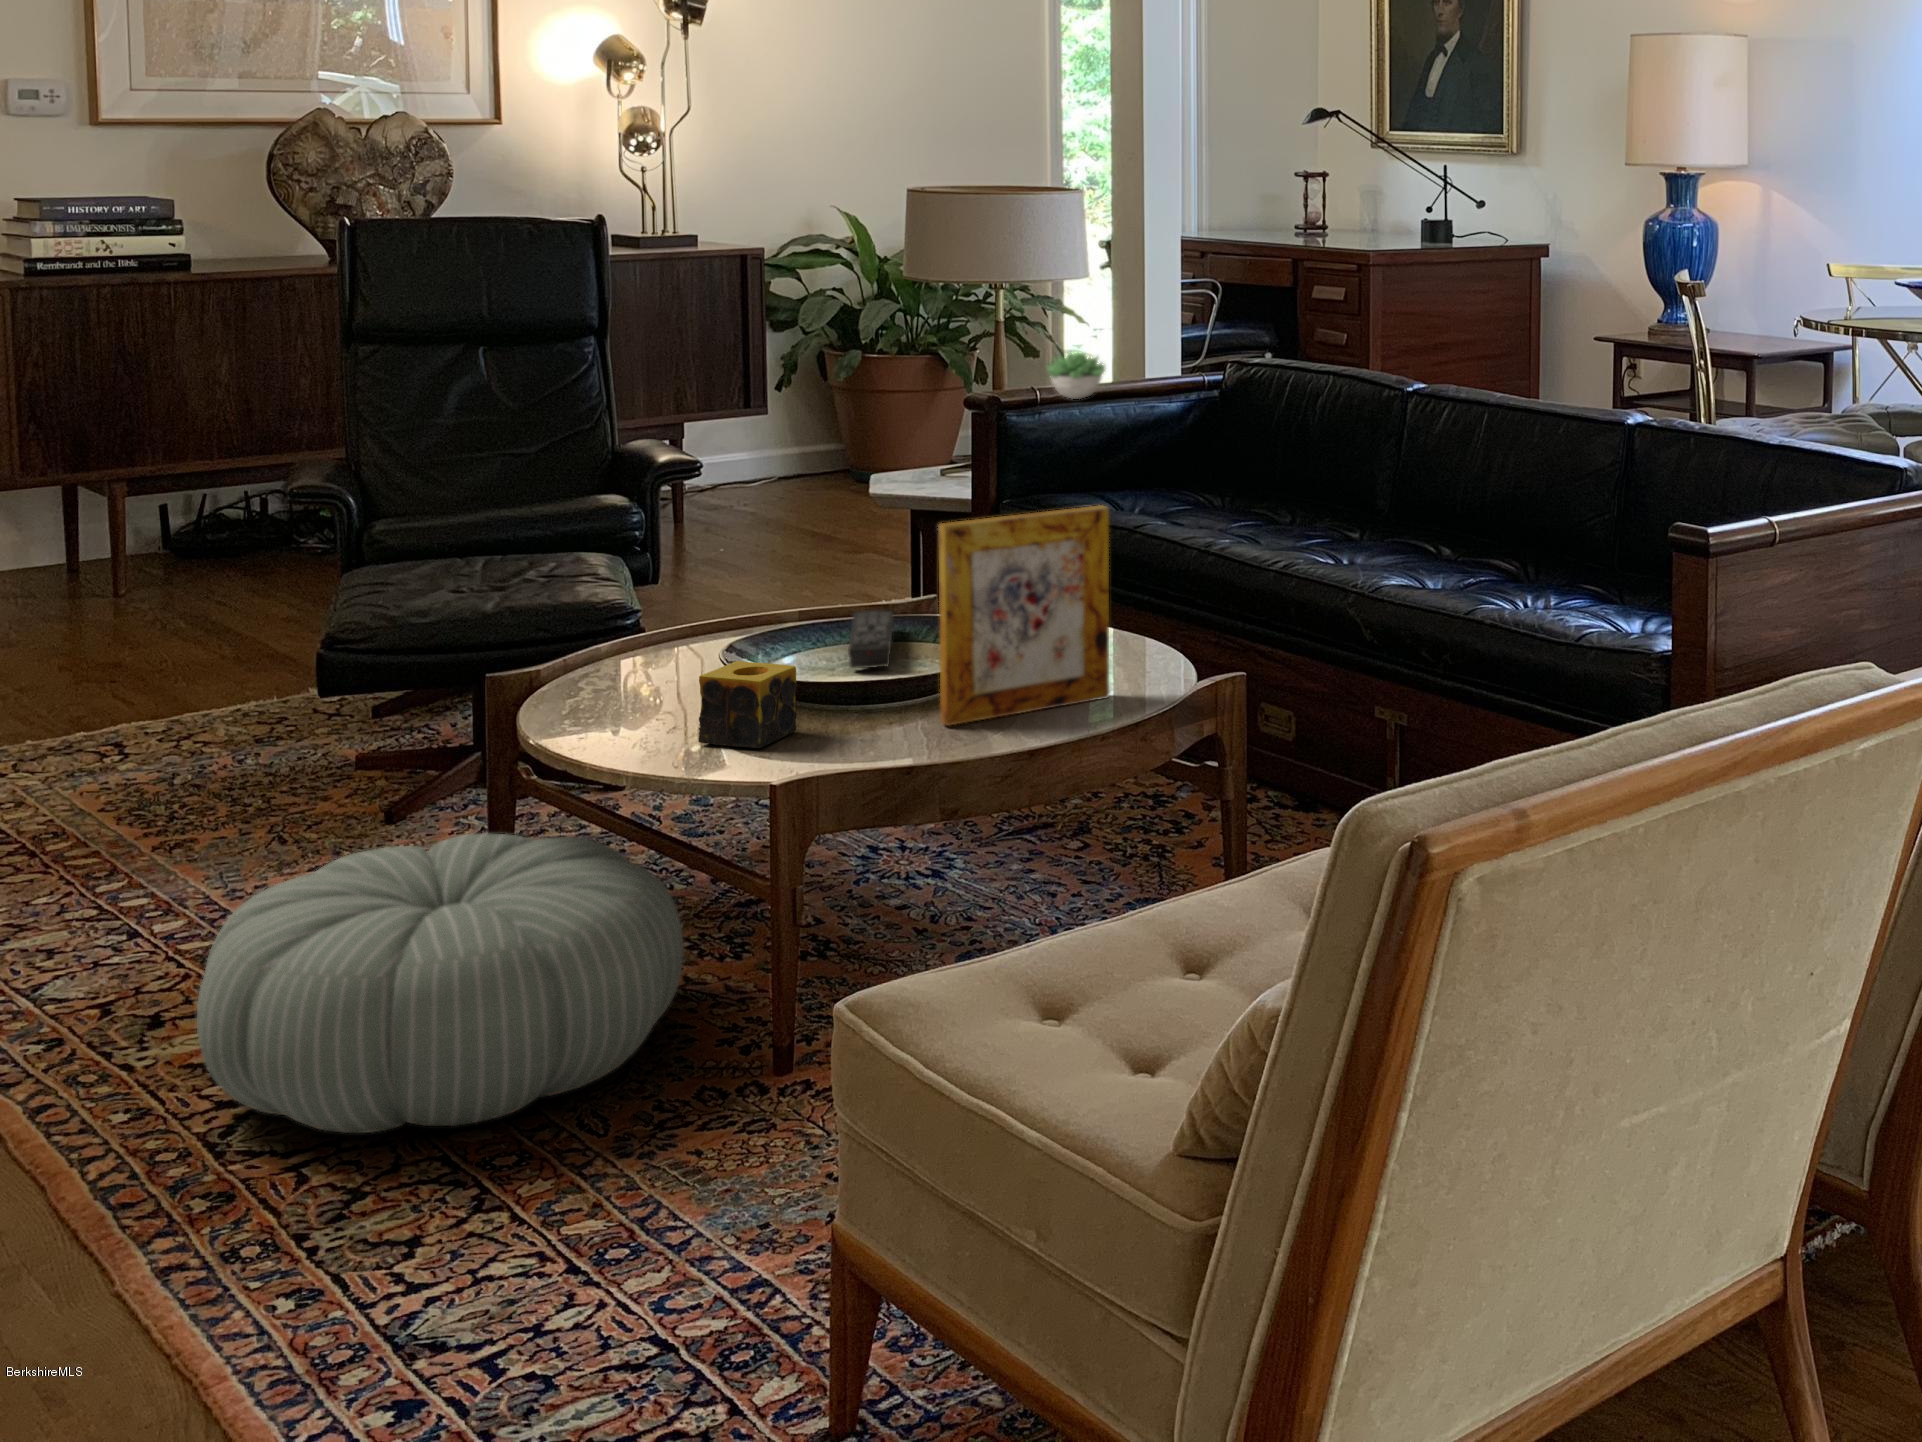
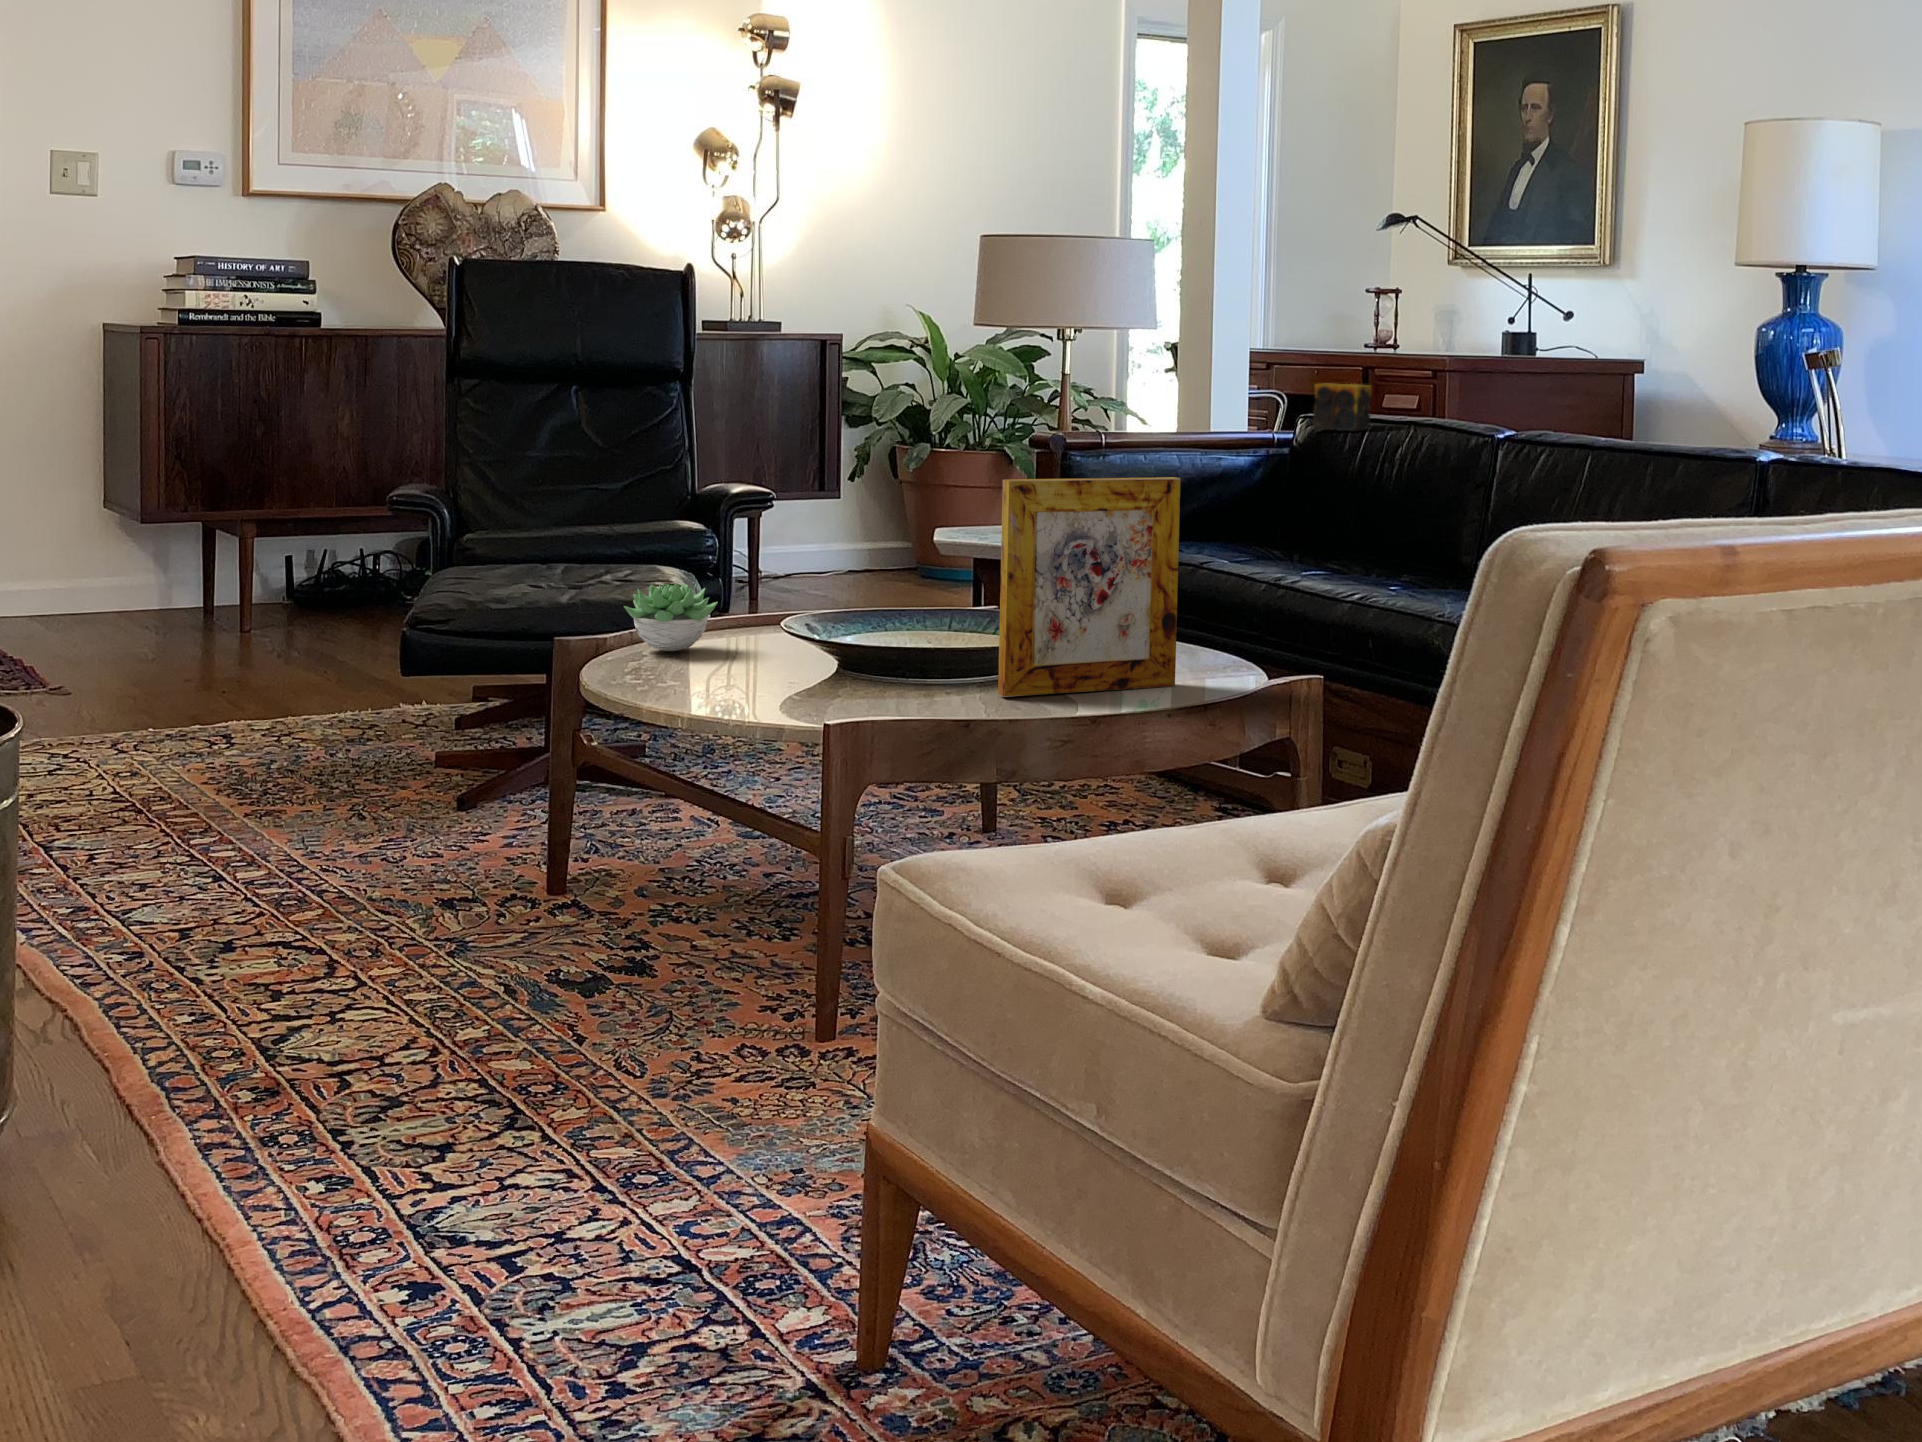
succulent plant: present [1047,353,1105,399] -> present [624,583,718,651]
remote control: present [848,611,893,668] -> none [906,606,952,652]
candle: present [699,661,797,748] -> present [1313,384,1371,431]
pouf: present [197,833,684,1133] -> none [259,778,729,1050]

